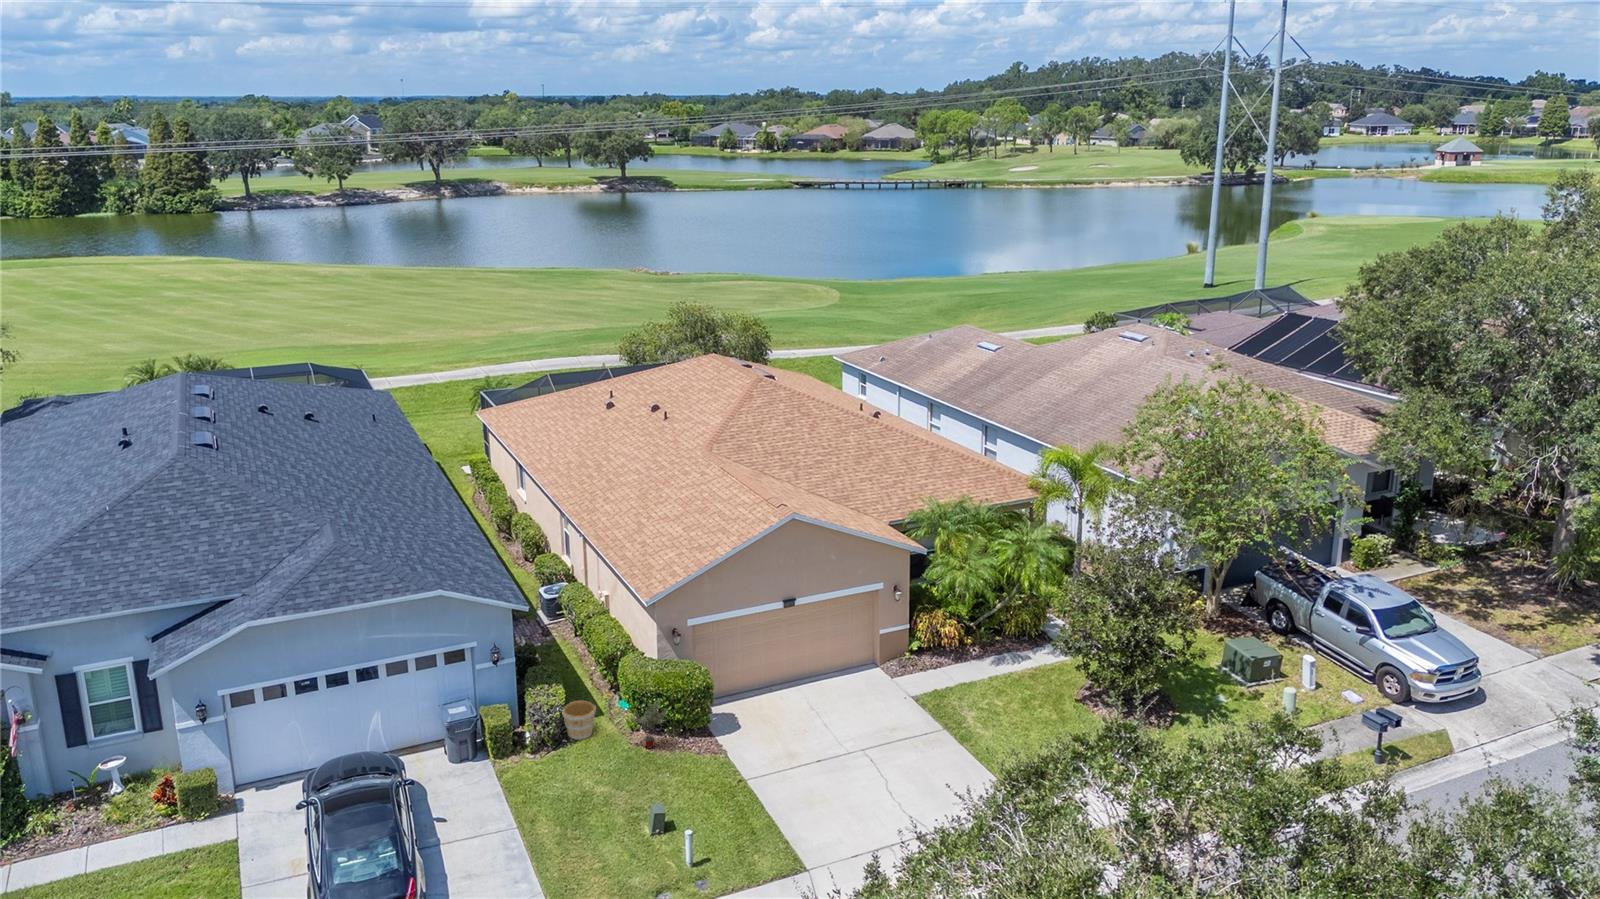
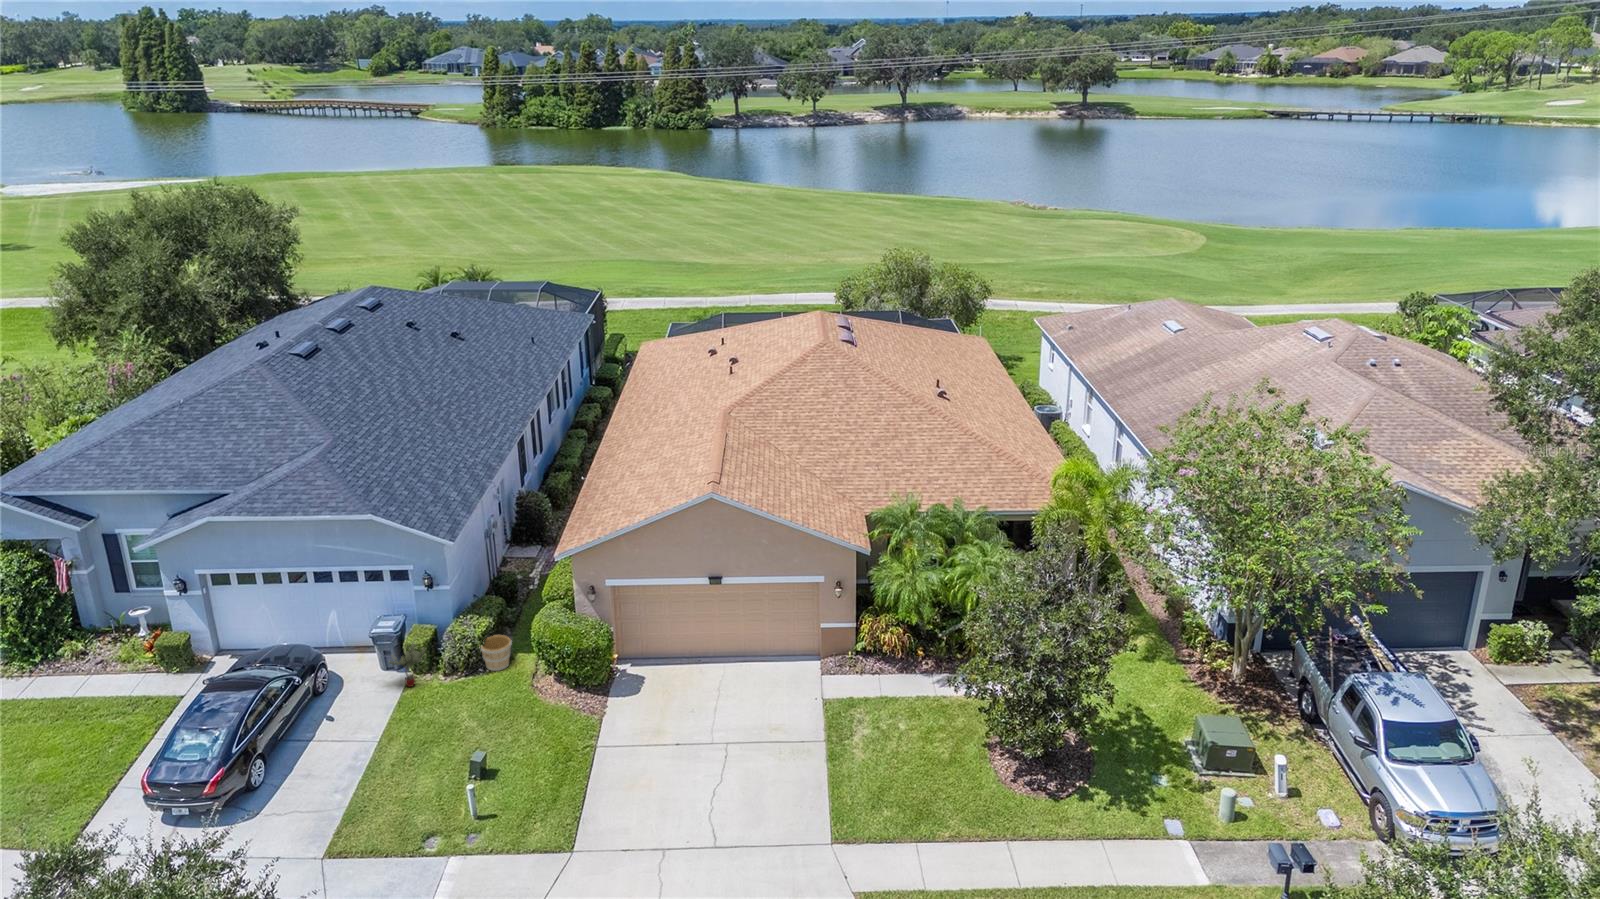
potted tree: present [631,701,667,748] -> present [389,642,426,687]

